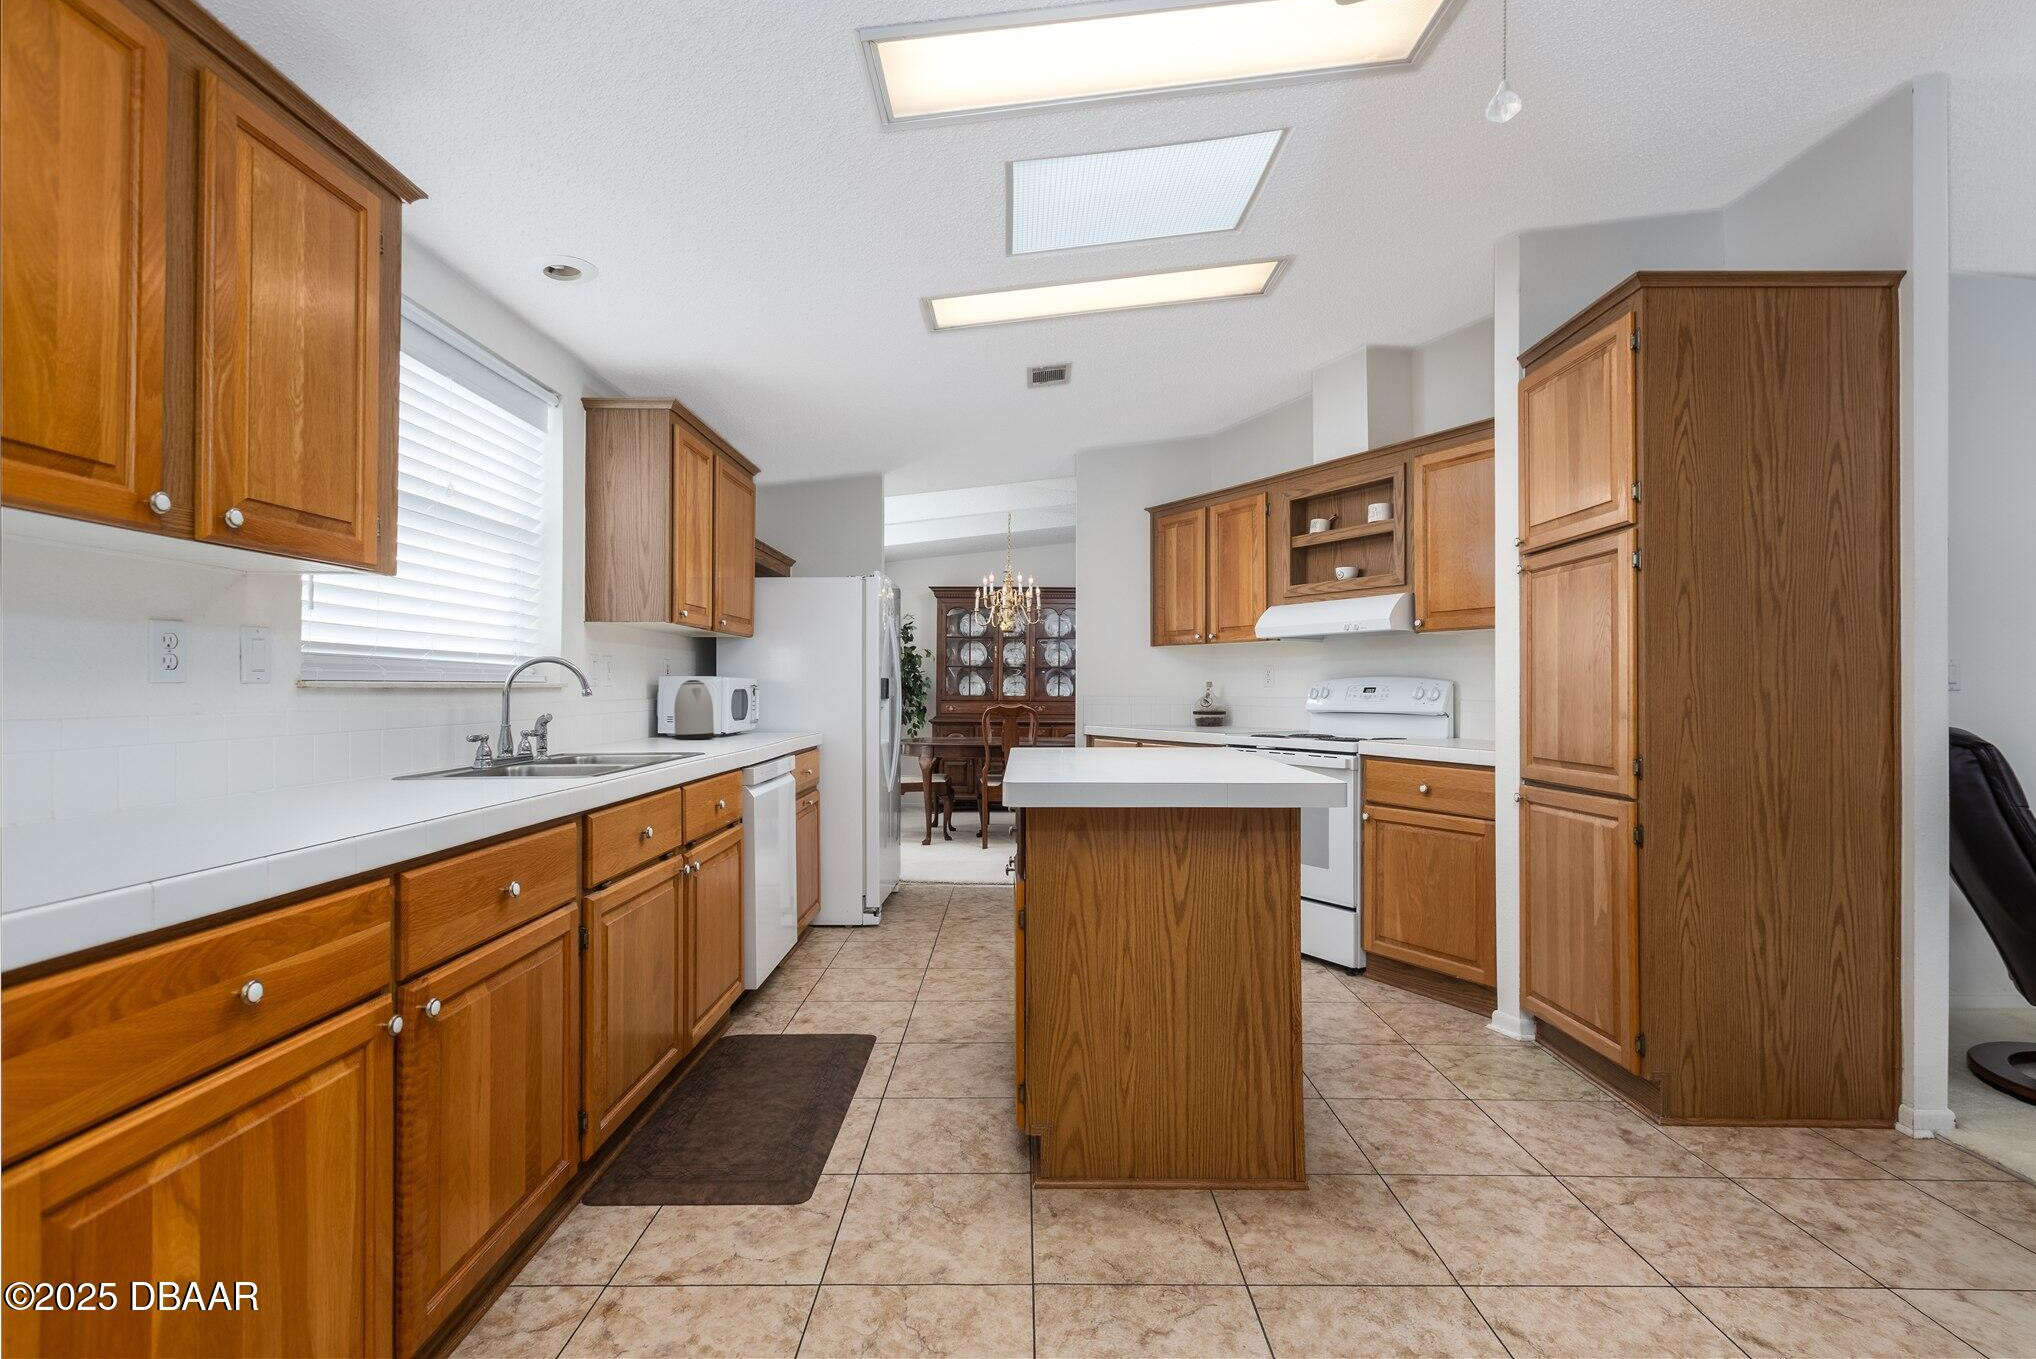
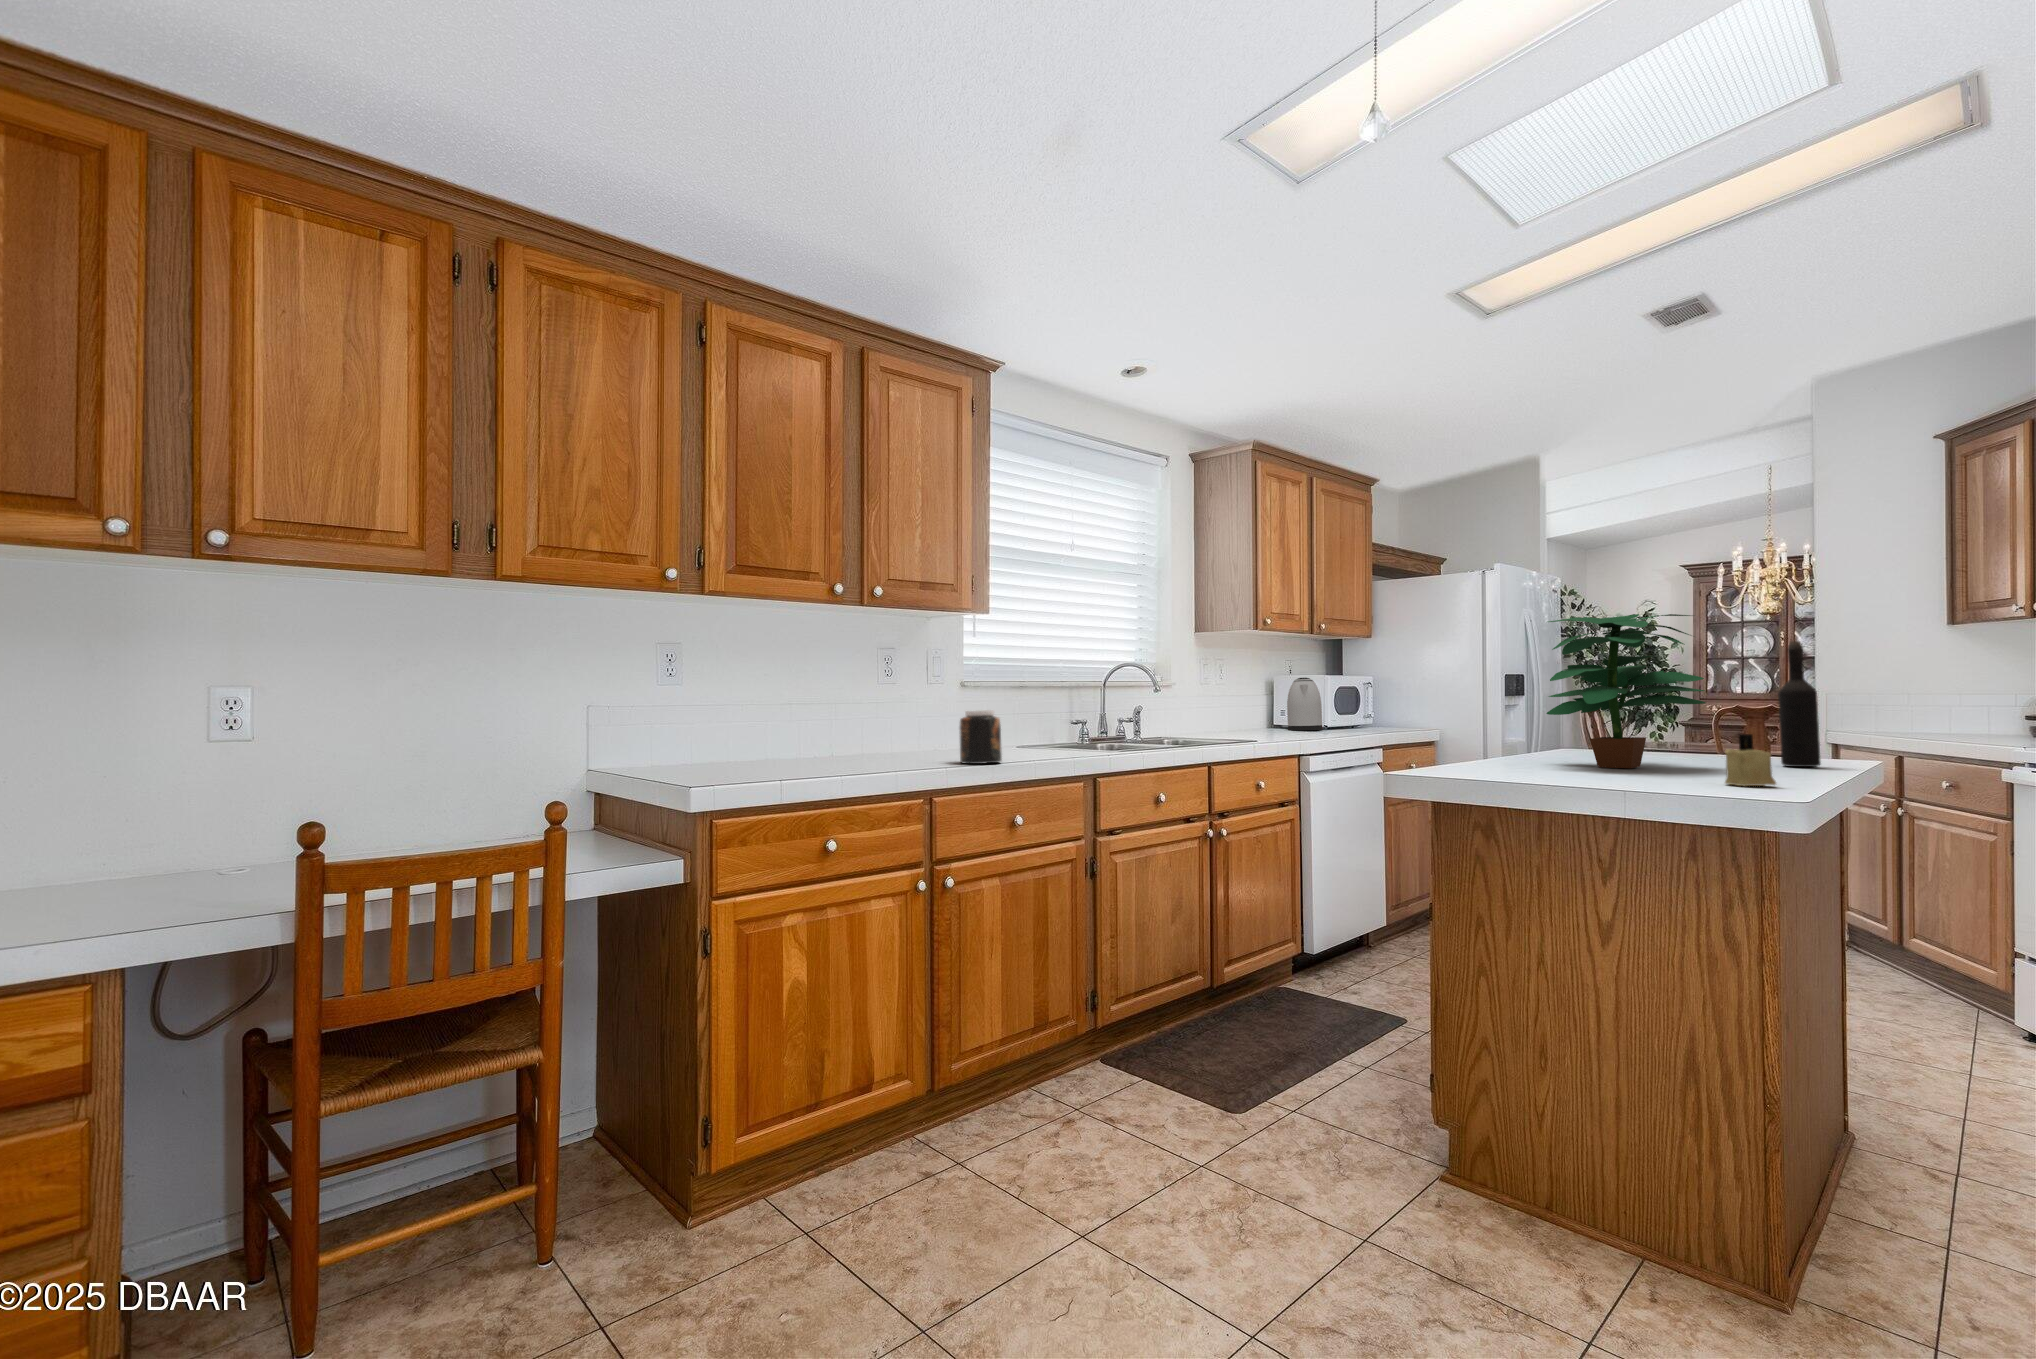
potted plant: none [1065,628,1184,762] -> present [1546,614,1706,768]
wine bottle: none [1199,654,1225,753] -> present [1778,641,1821,767]
jar: none [387,727,464,813] -> present [959,710,1002,764]
candle: none [1244,728,1278,771] -> present [1725,734,1776,786]

